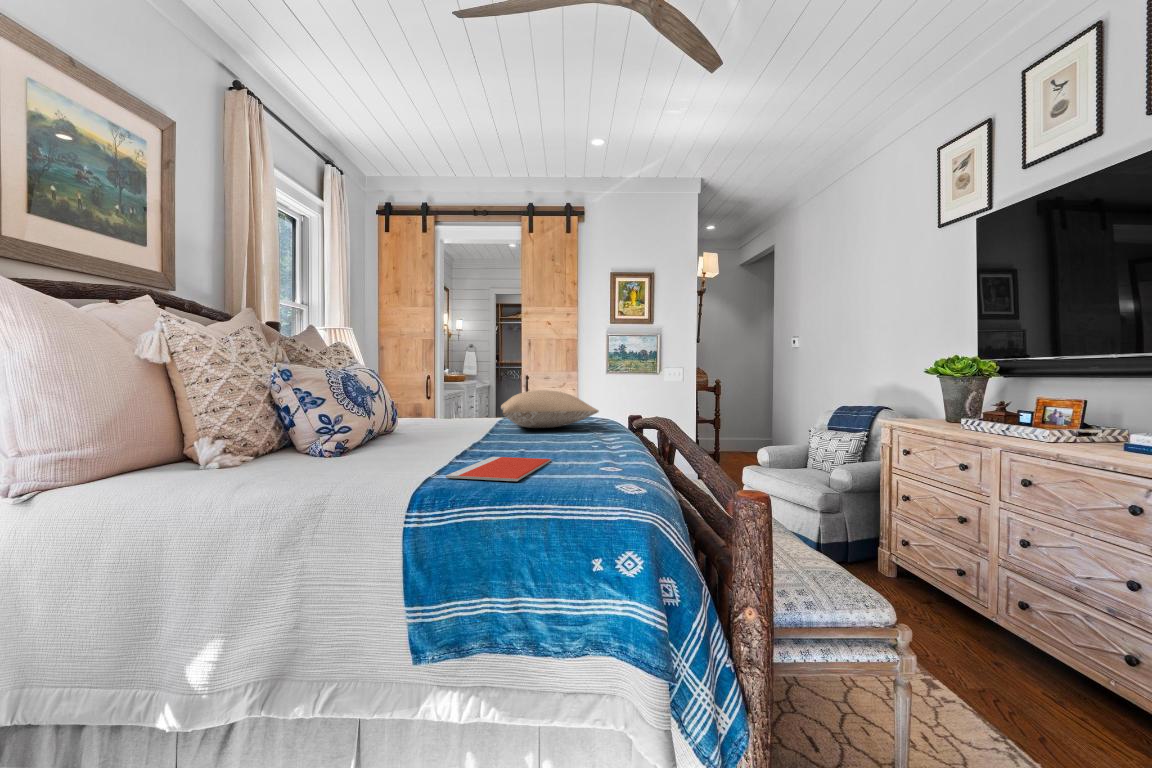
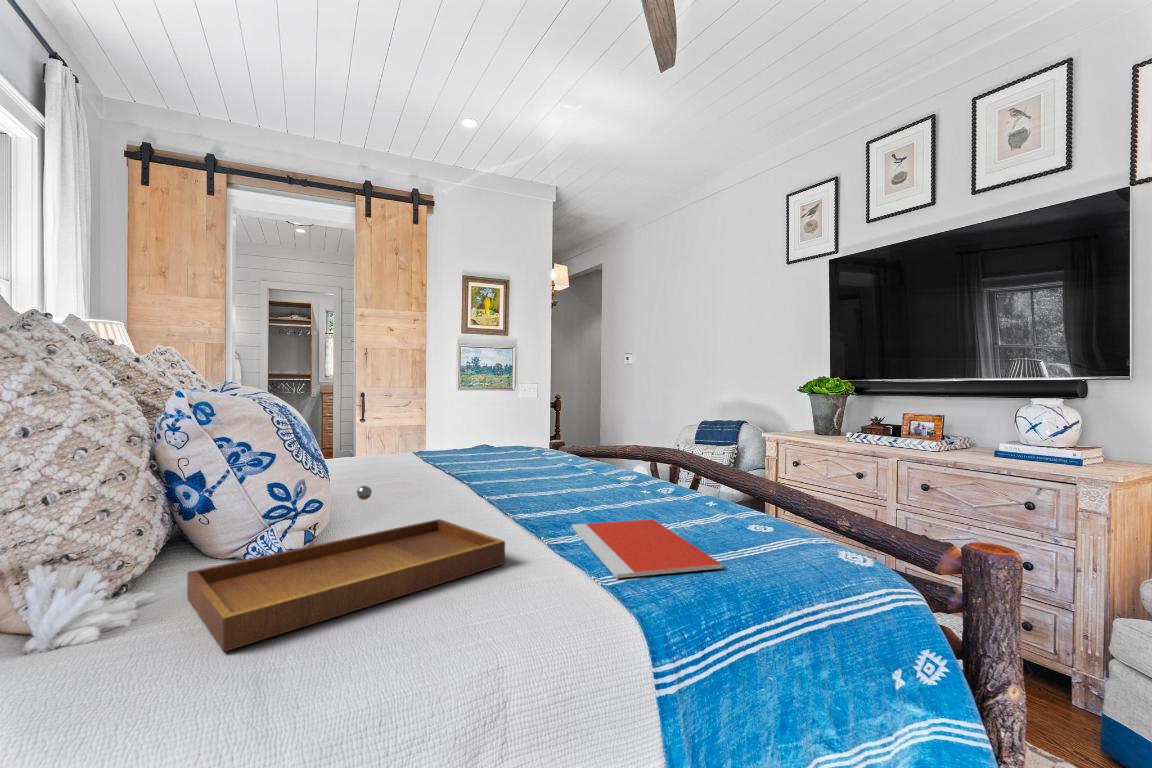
pillow: present [501,390,599,428] -> none [428,418,581,467]
tray: none [238,415,408,476] -> present [187,486,505,652]

